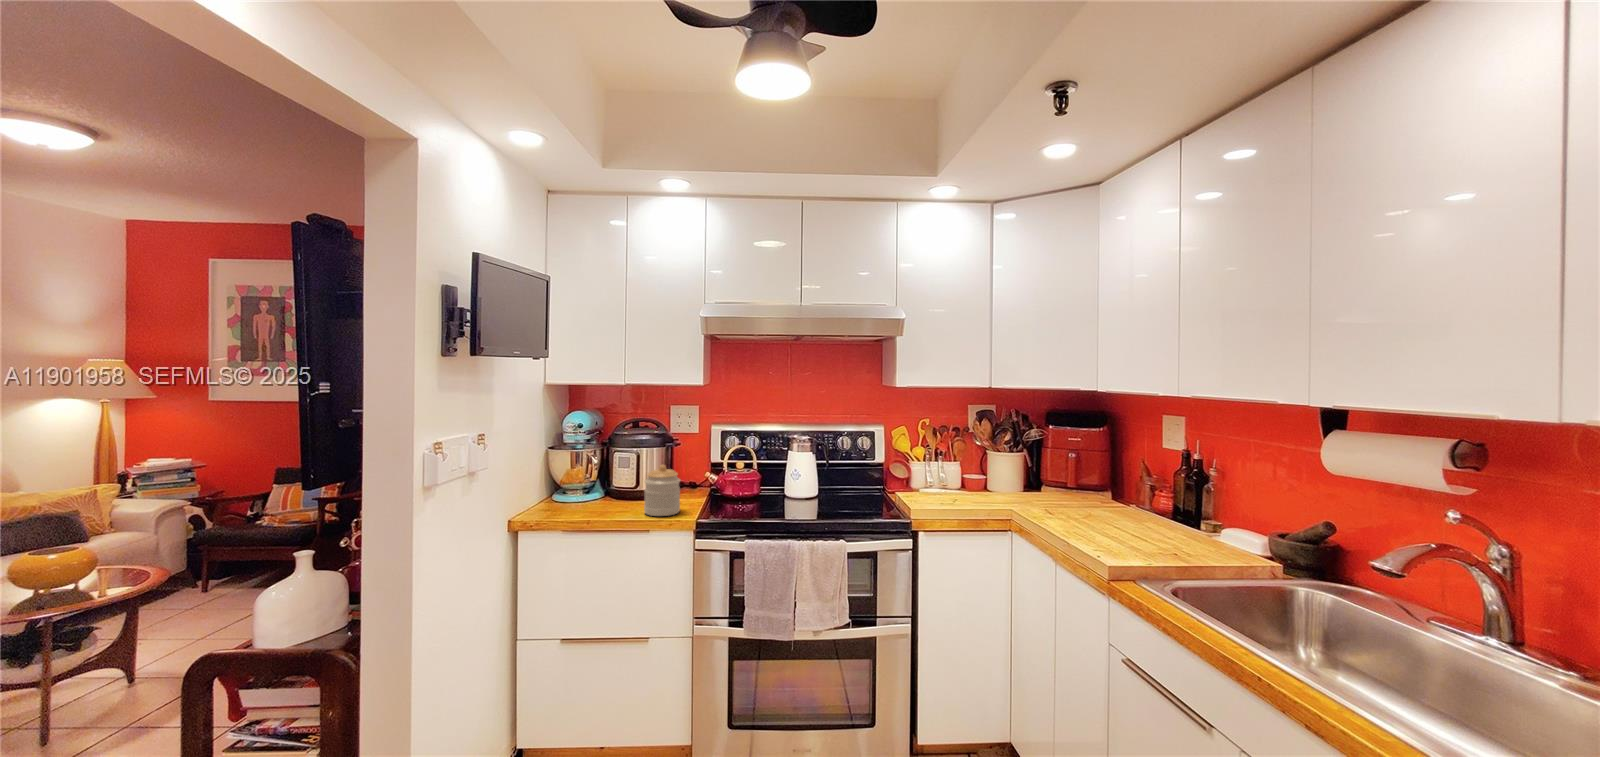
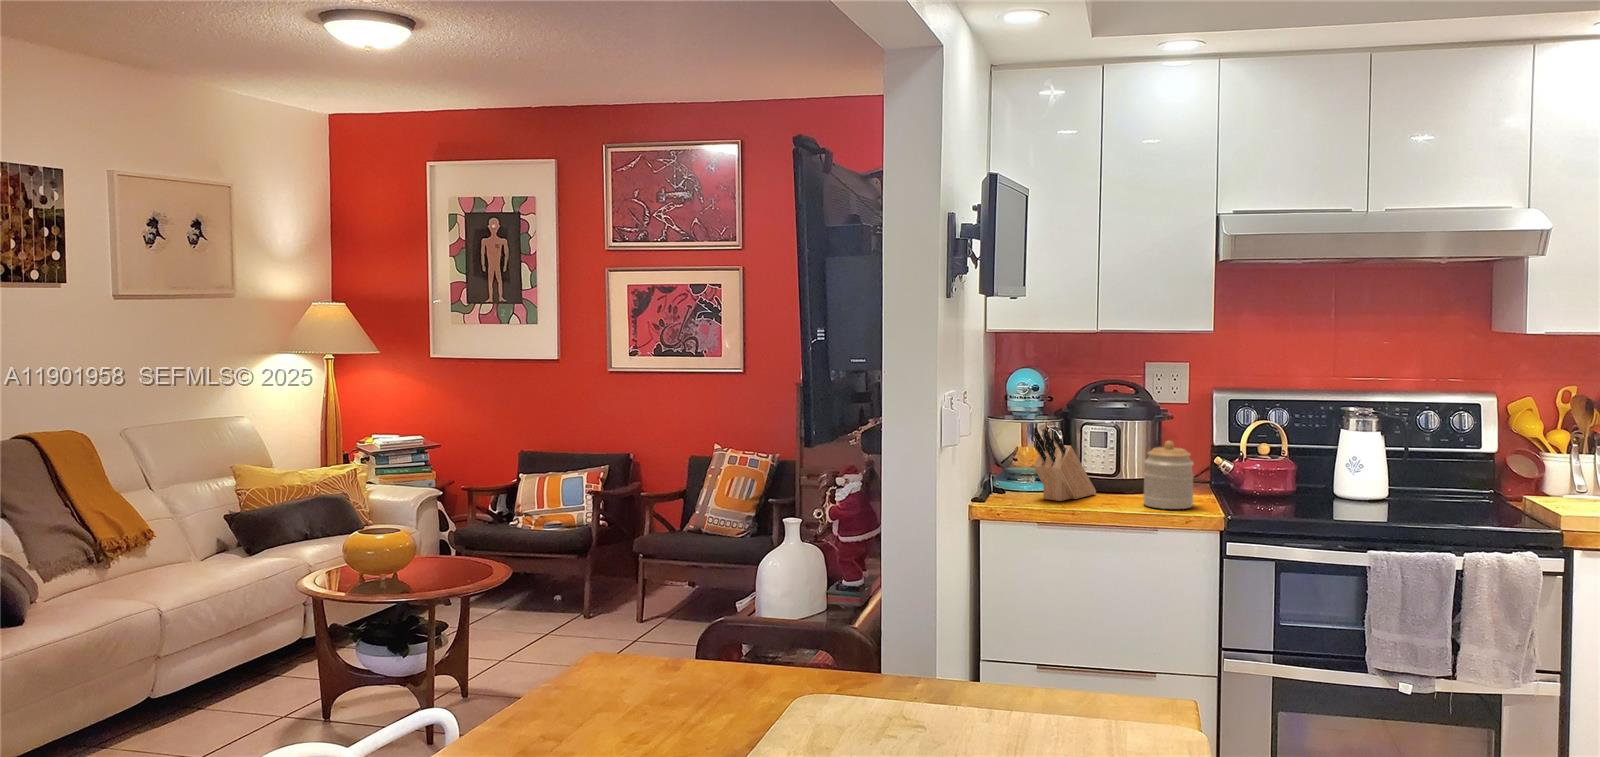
knife block: none [559,458,620,513] -> present [1033,427,1096,501]

